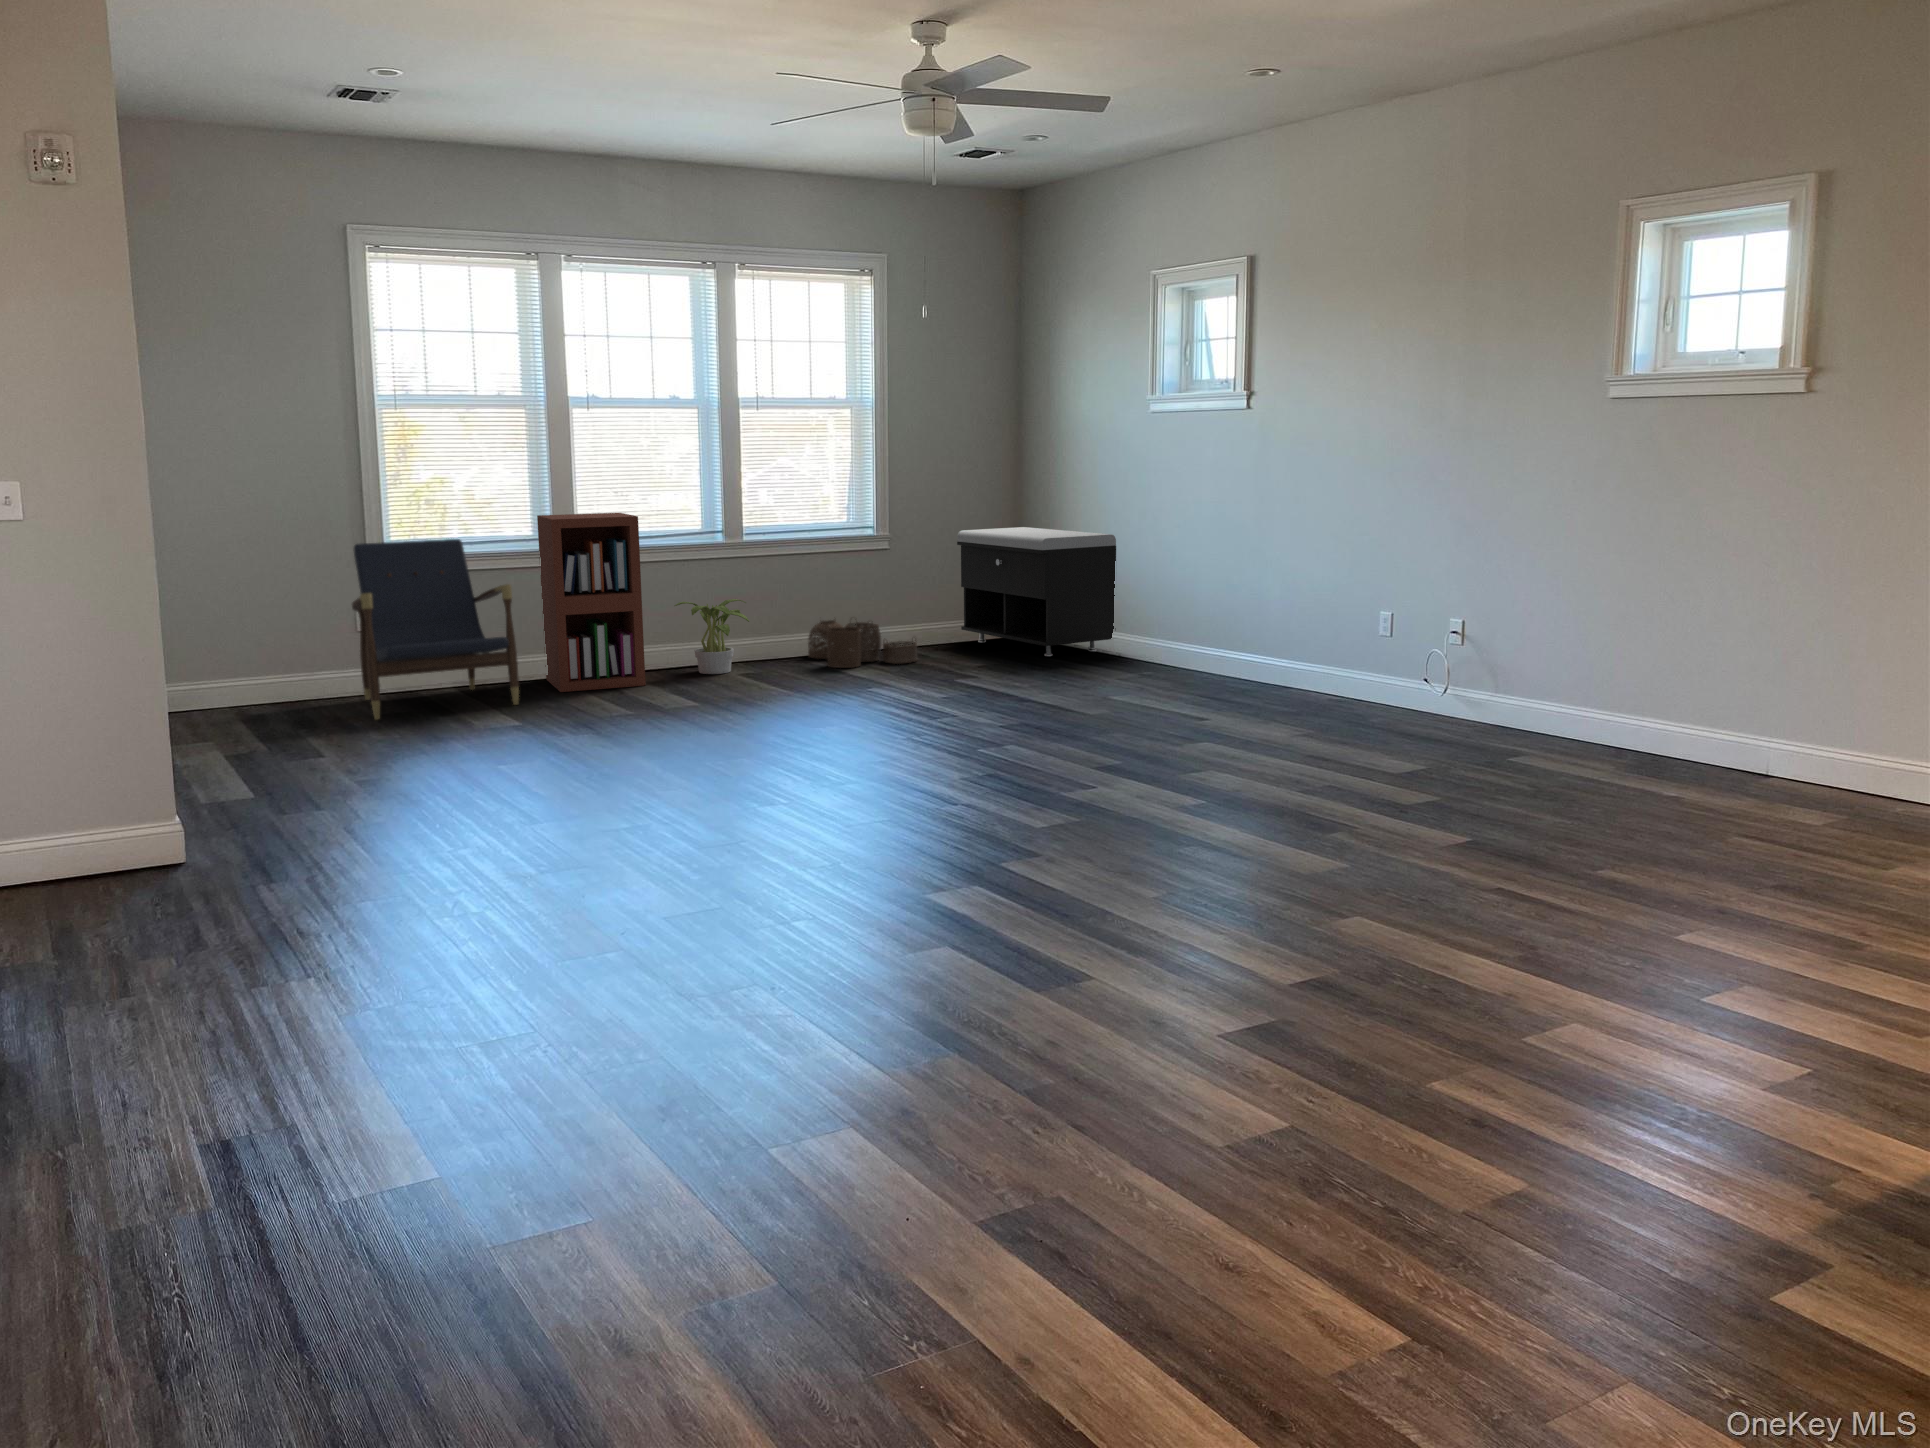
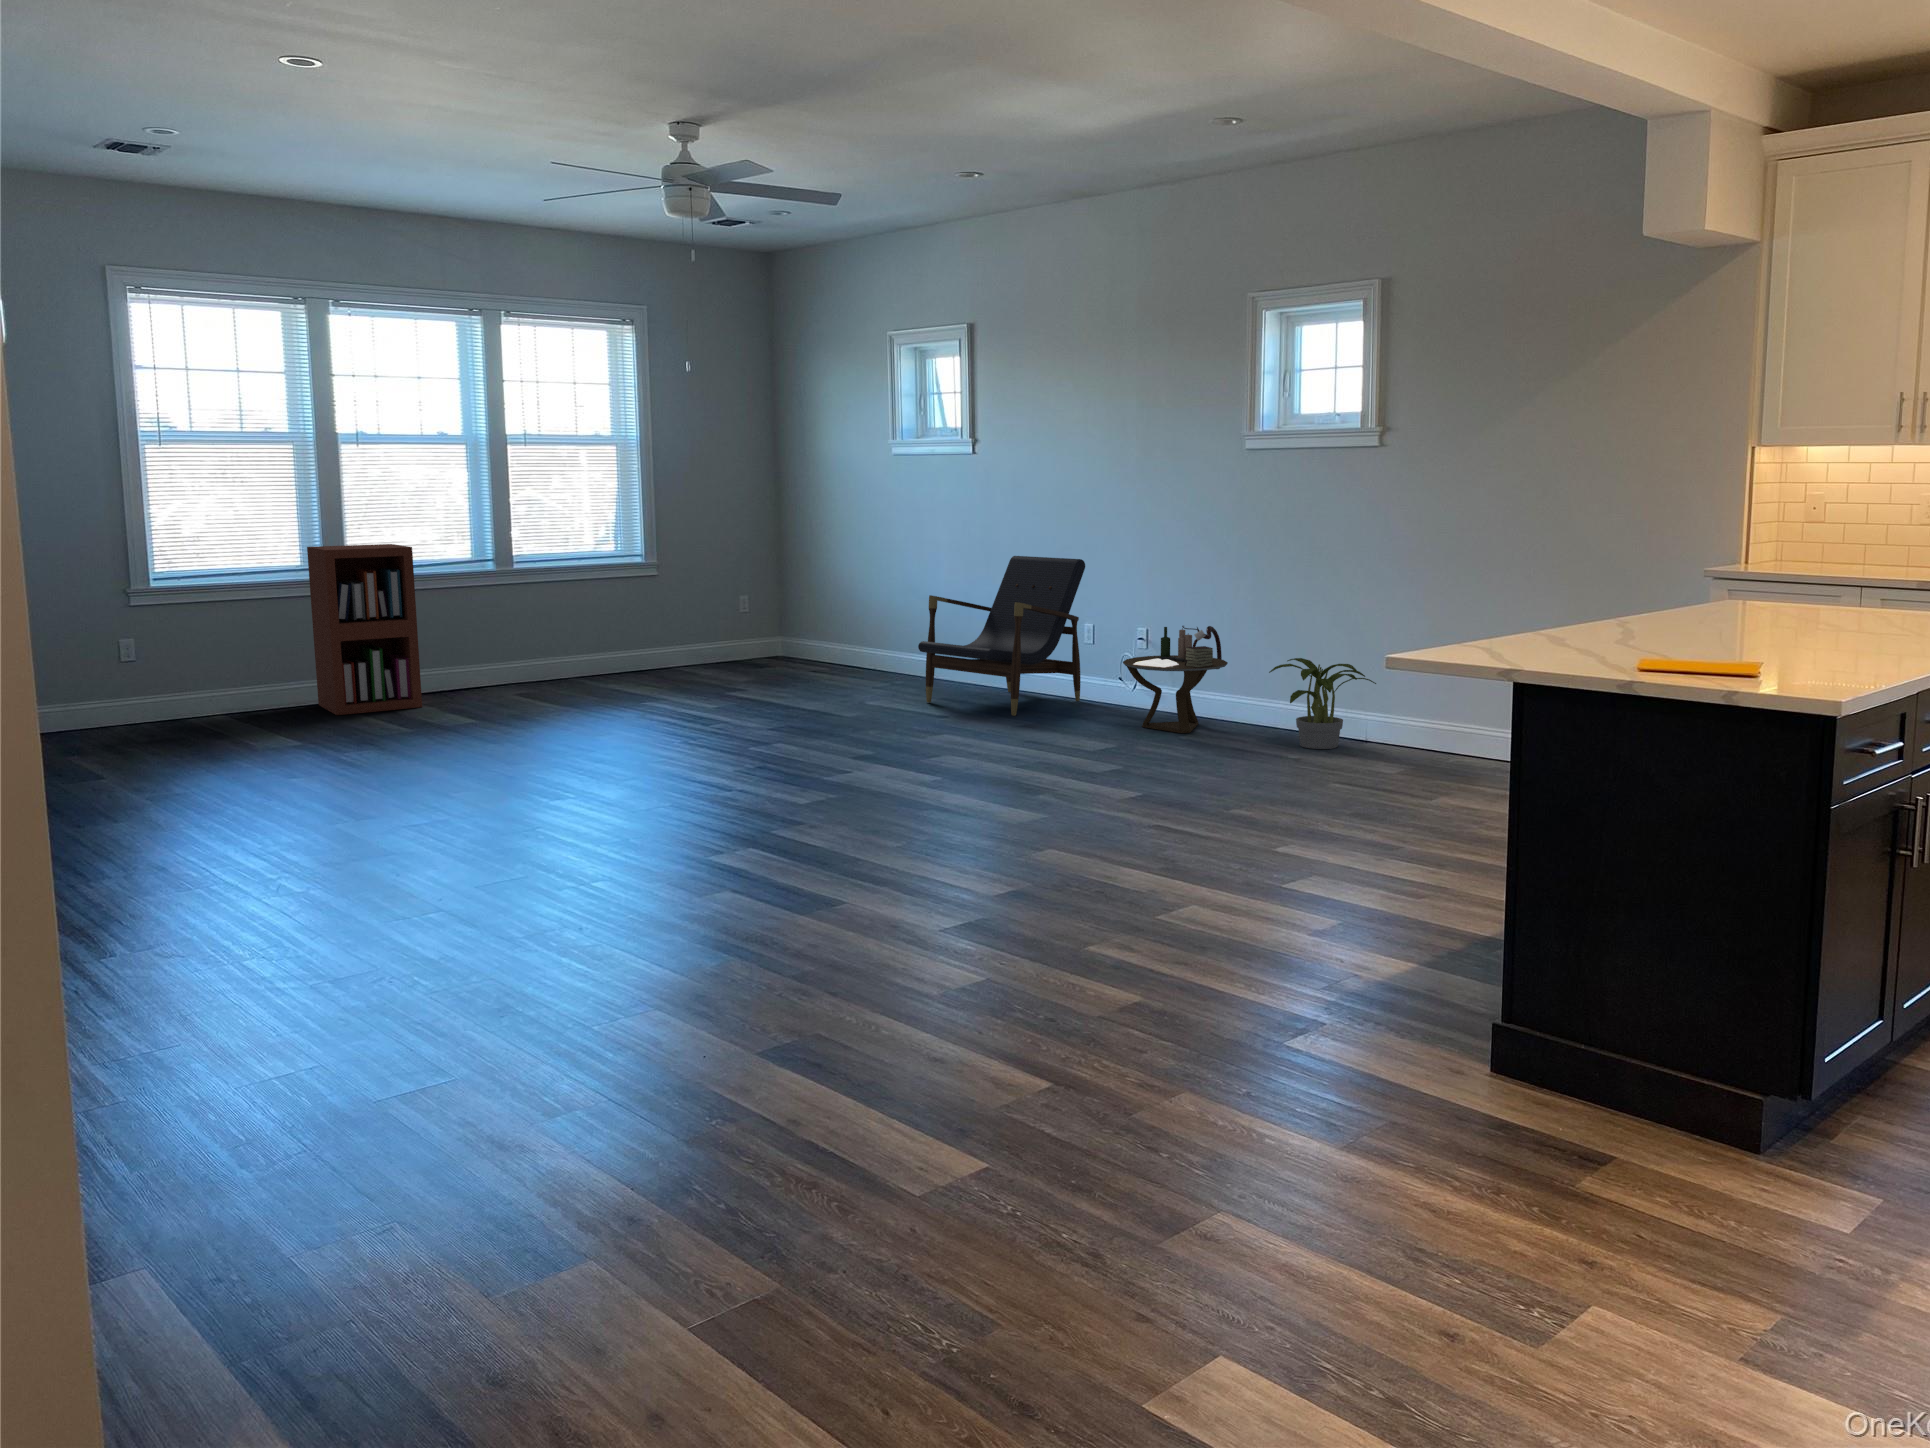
storage bench: present [957,527,1116,656] -> none [720,557,867,673]
lounge chair: present [352,539,519,720] -> present [918,556,1085,716]
potted plant: present [675,599,749,674] -> present [1269,658,1376,749]
side table: none [1435,618,1573,752] -> present [1123,626,1228,733]
woven basket: present [808,620,917,668] -> none [580,641,686,687]

